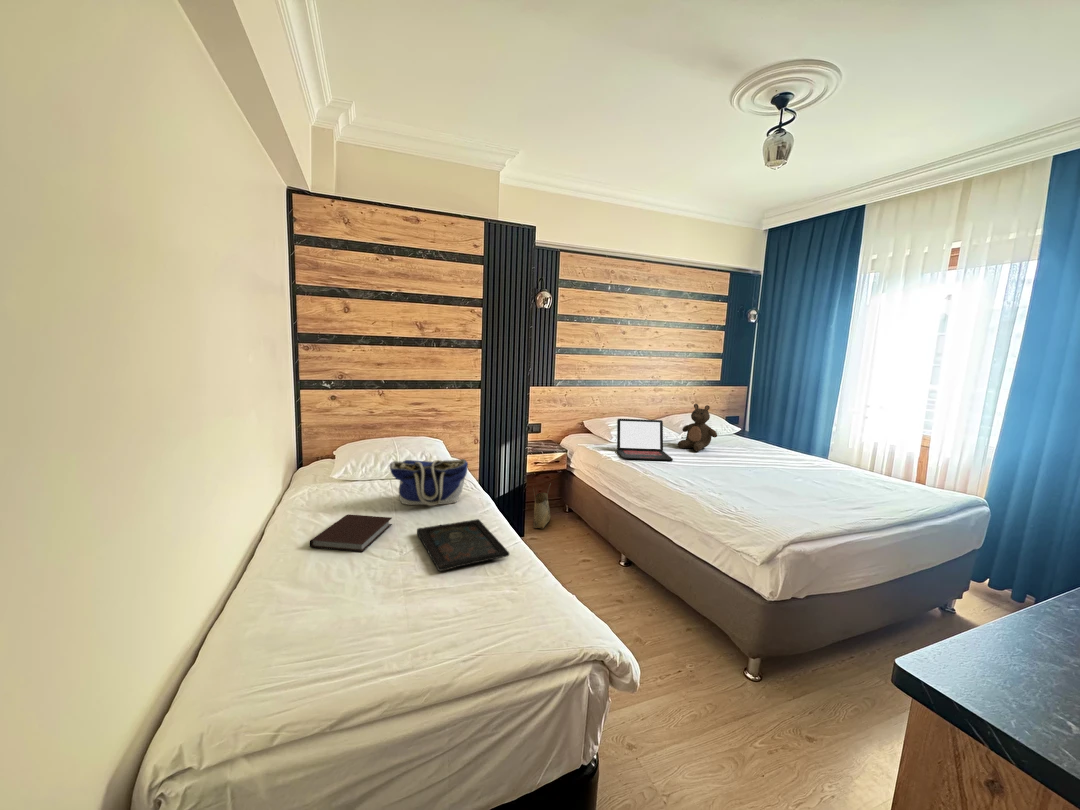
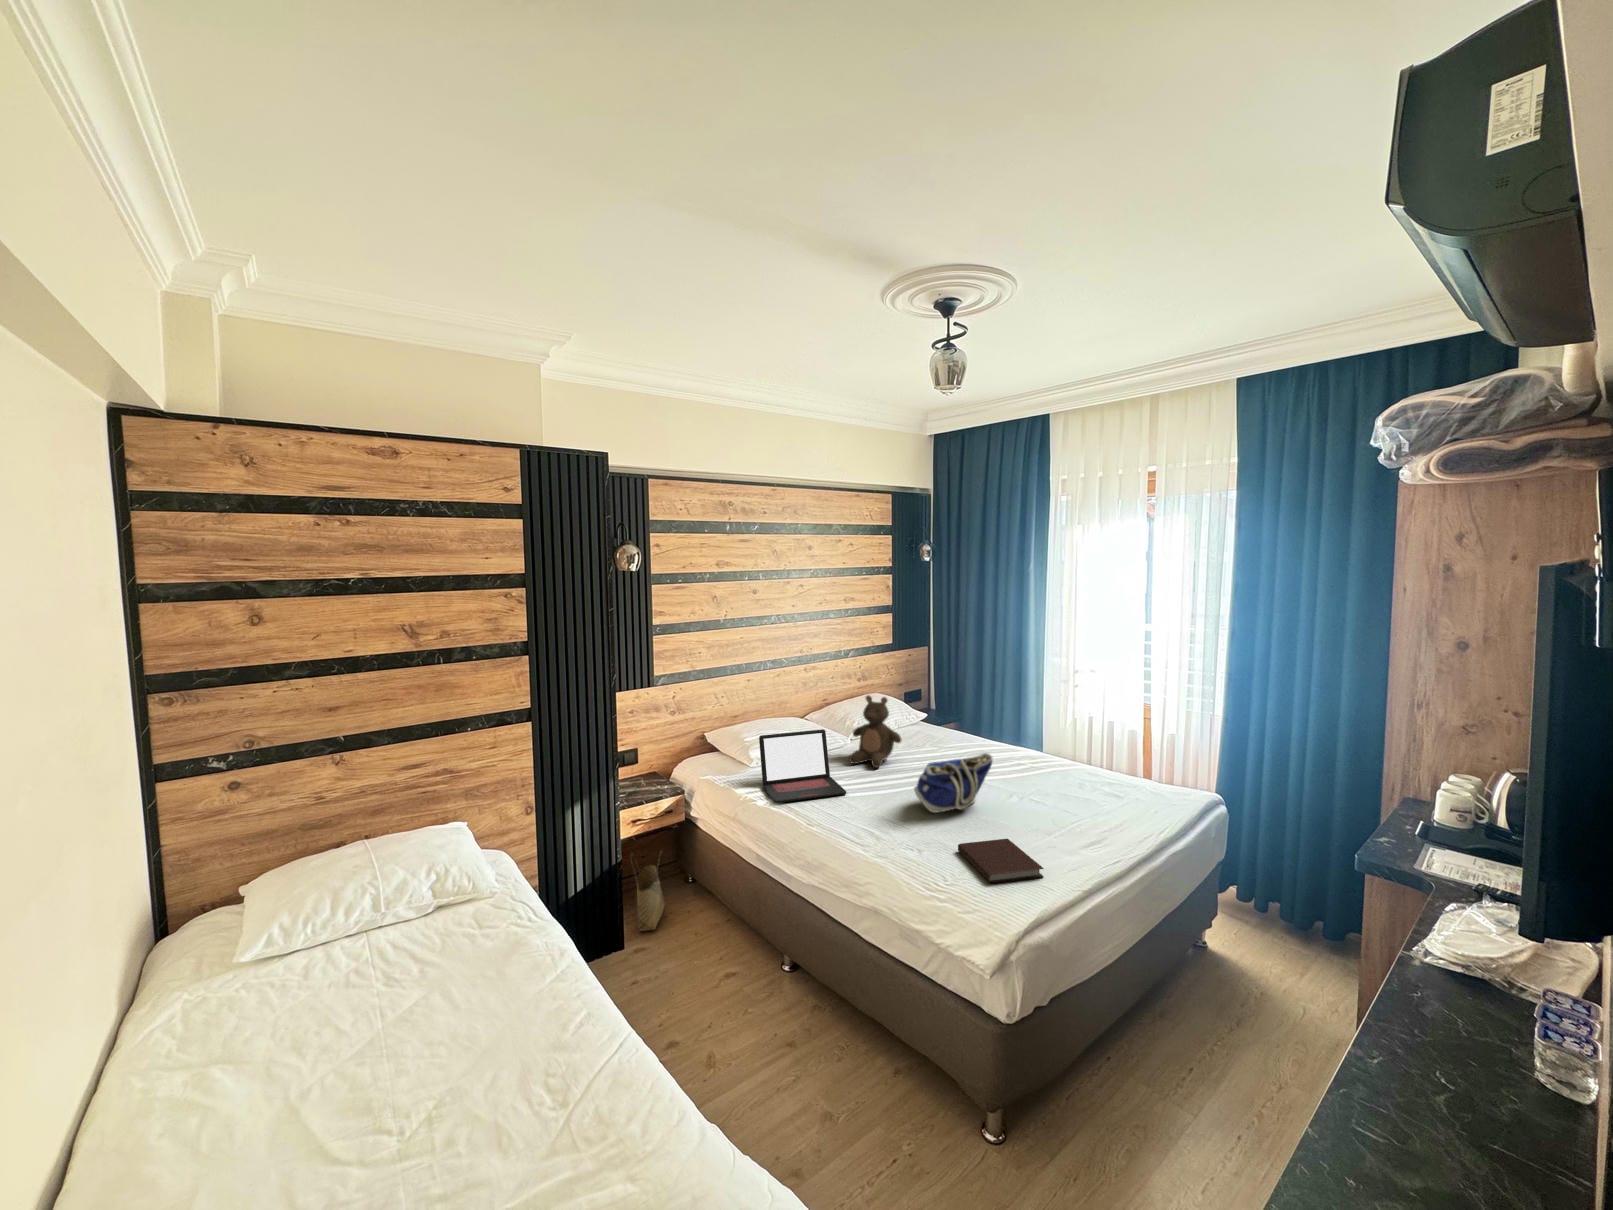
tote bag: present [389,459,468,506] -> present [914,753,992,813]
notebook: present [310,514,392,552] -> present [958,839,1044,883]
tray: present [417,519,509,571] -> none [442,1003,622,1157]

